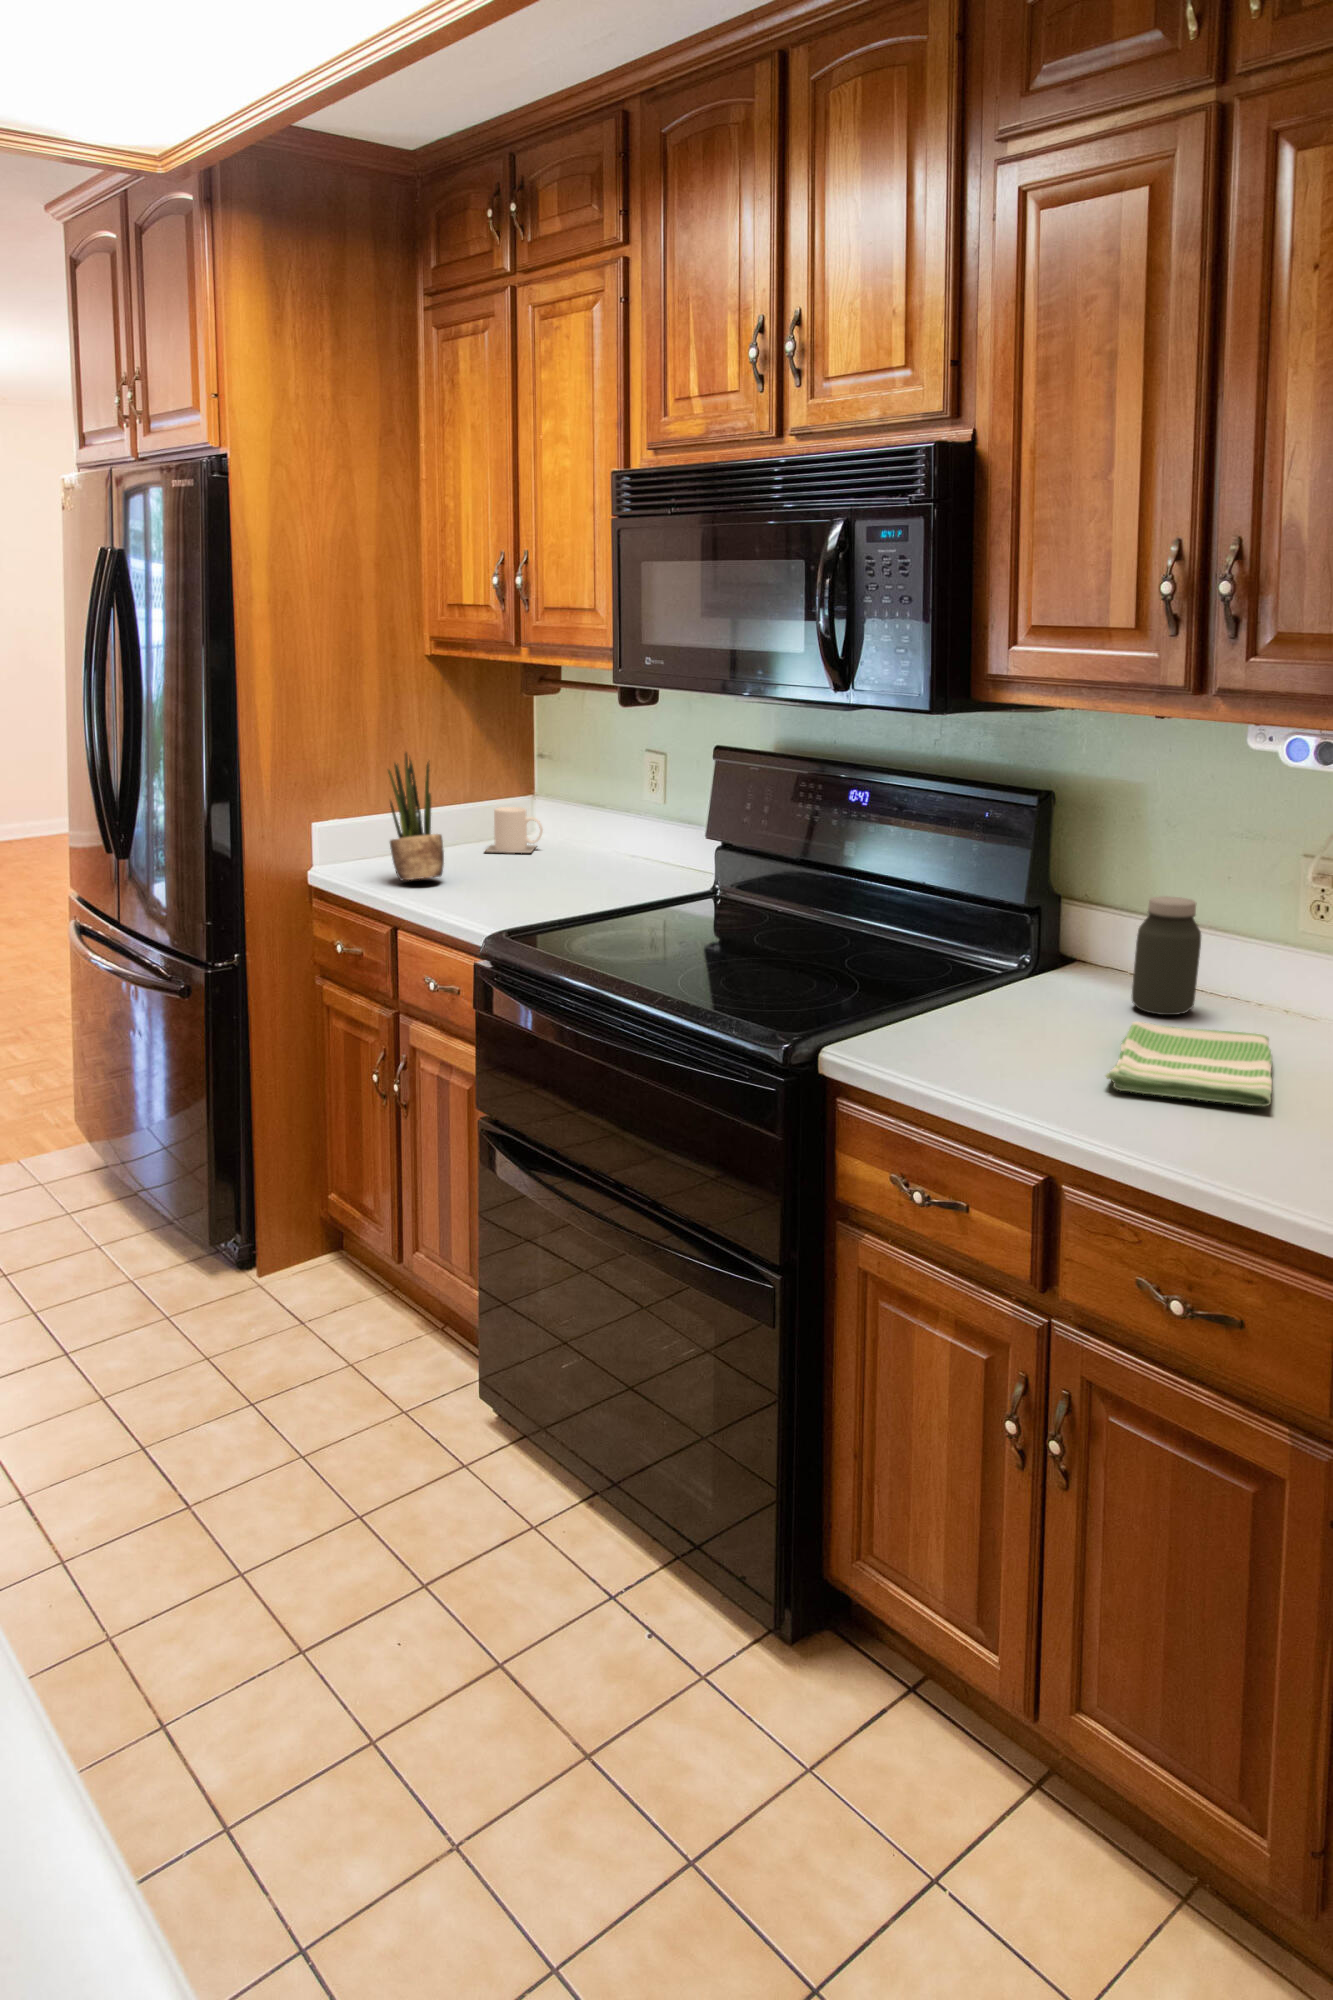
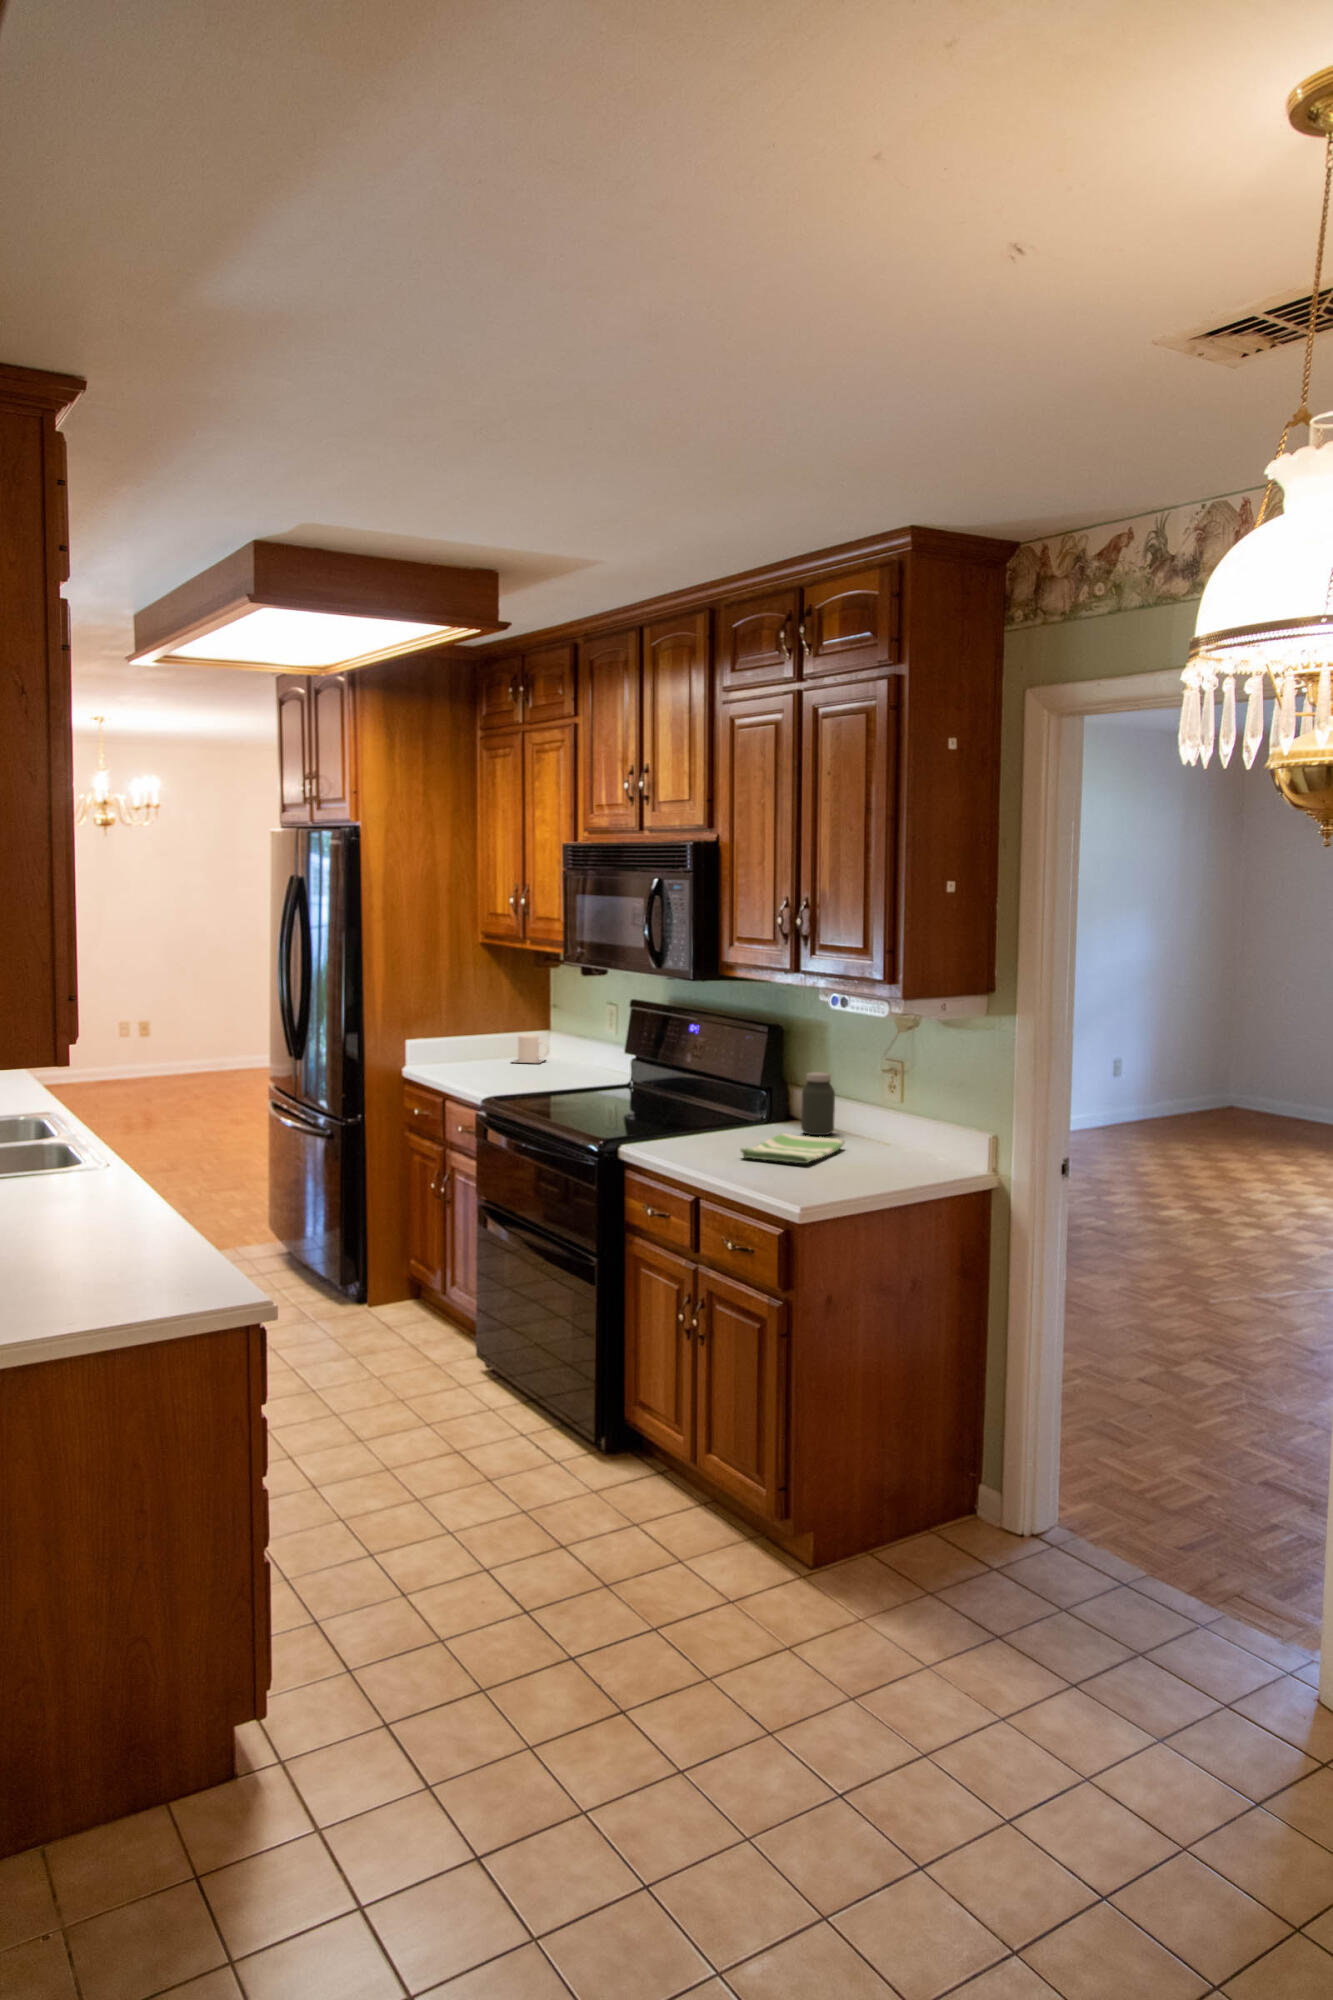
potted plant: present [388,753,444,880] -> none [444,997,476,1075]

